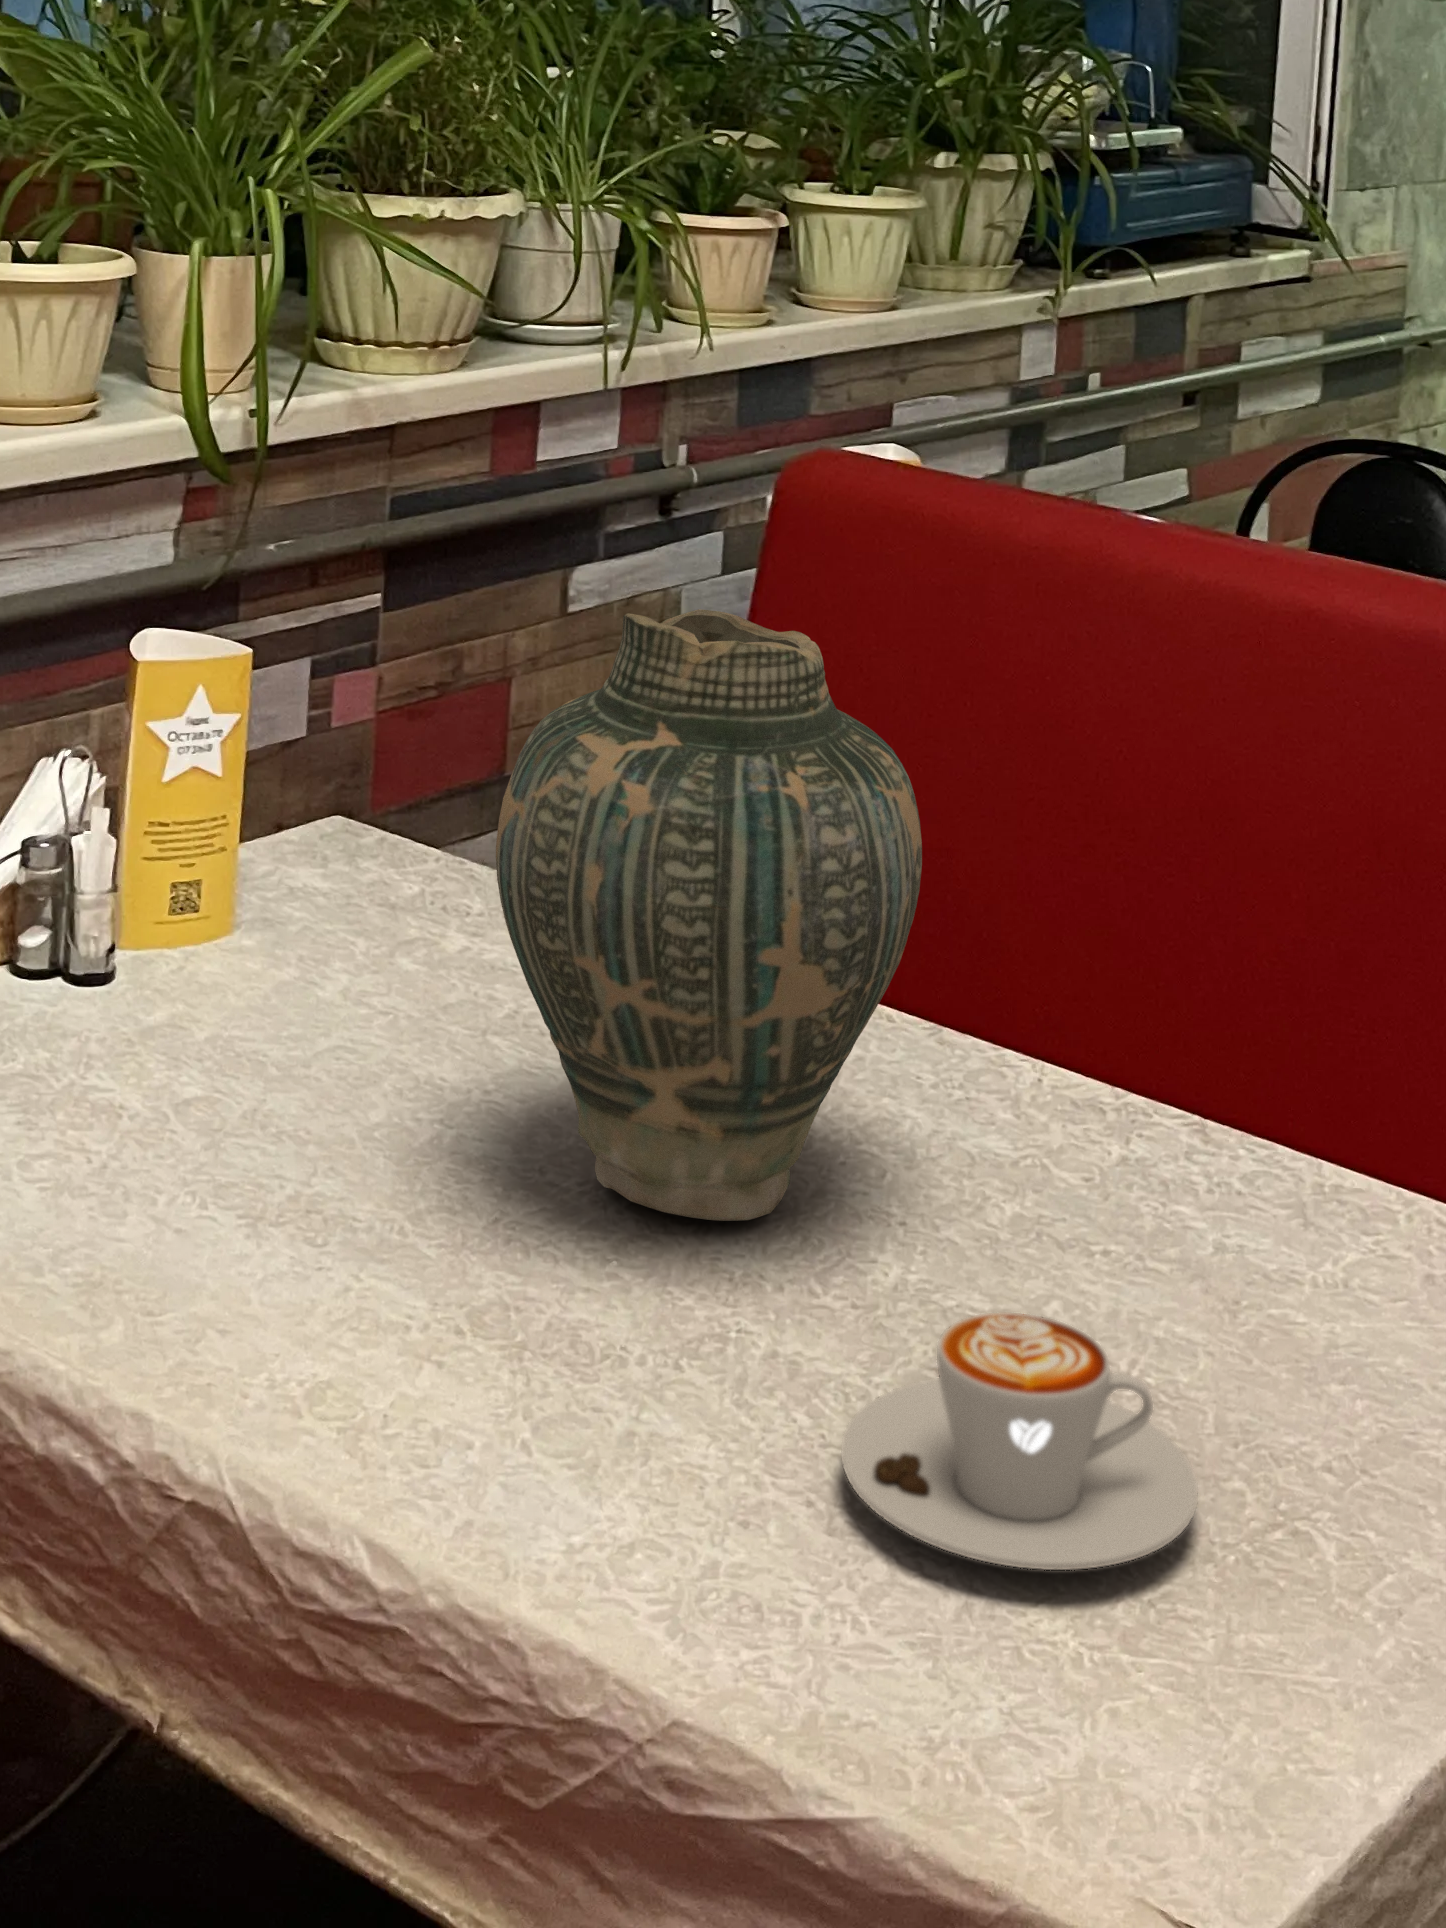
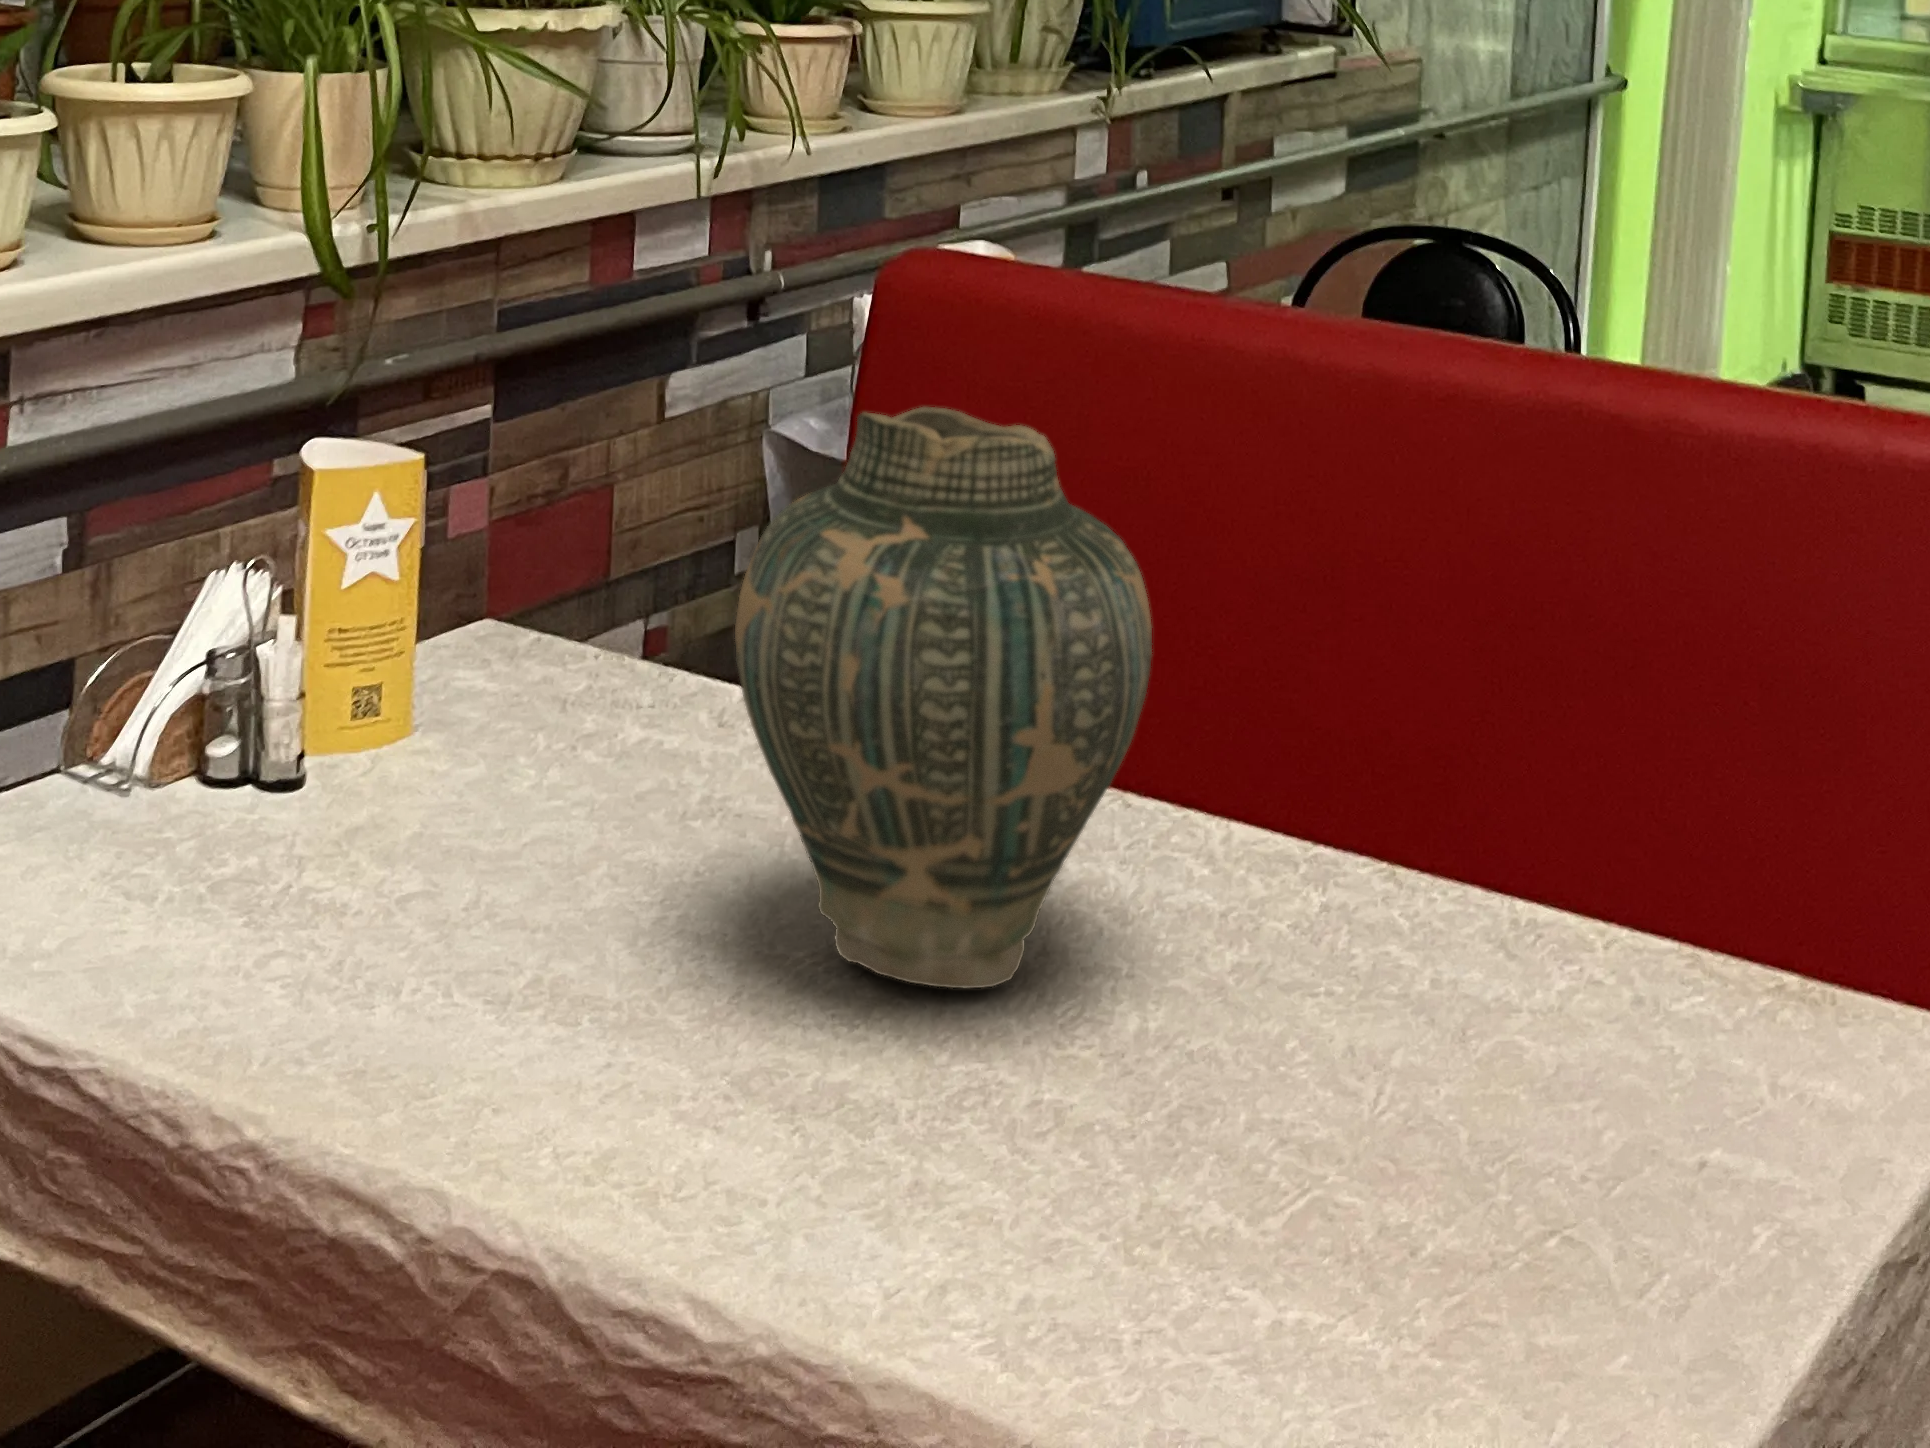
coffee cup: present [841,1312,1198,1570] -> none [1134,1063,1478,1298]

